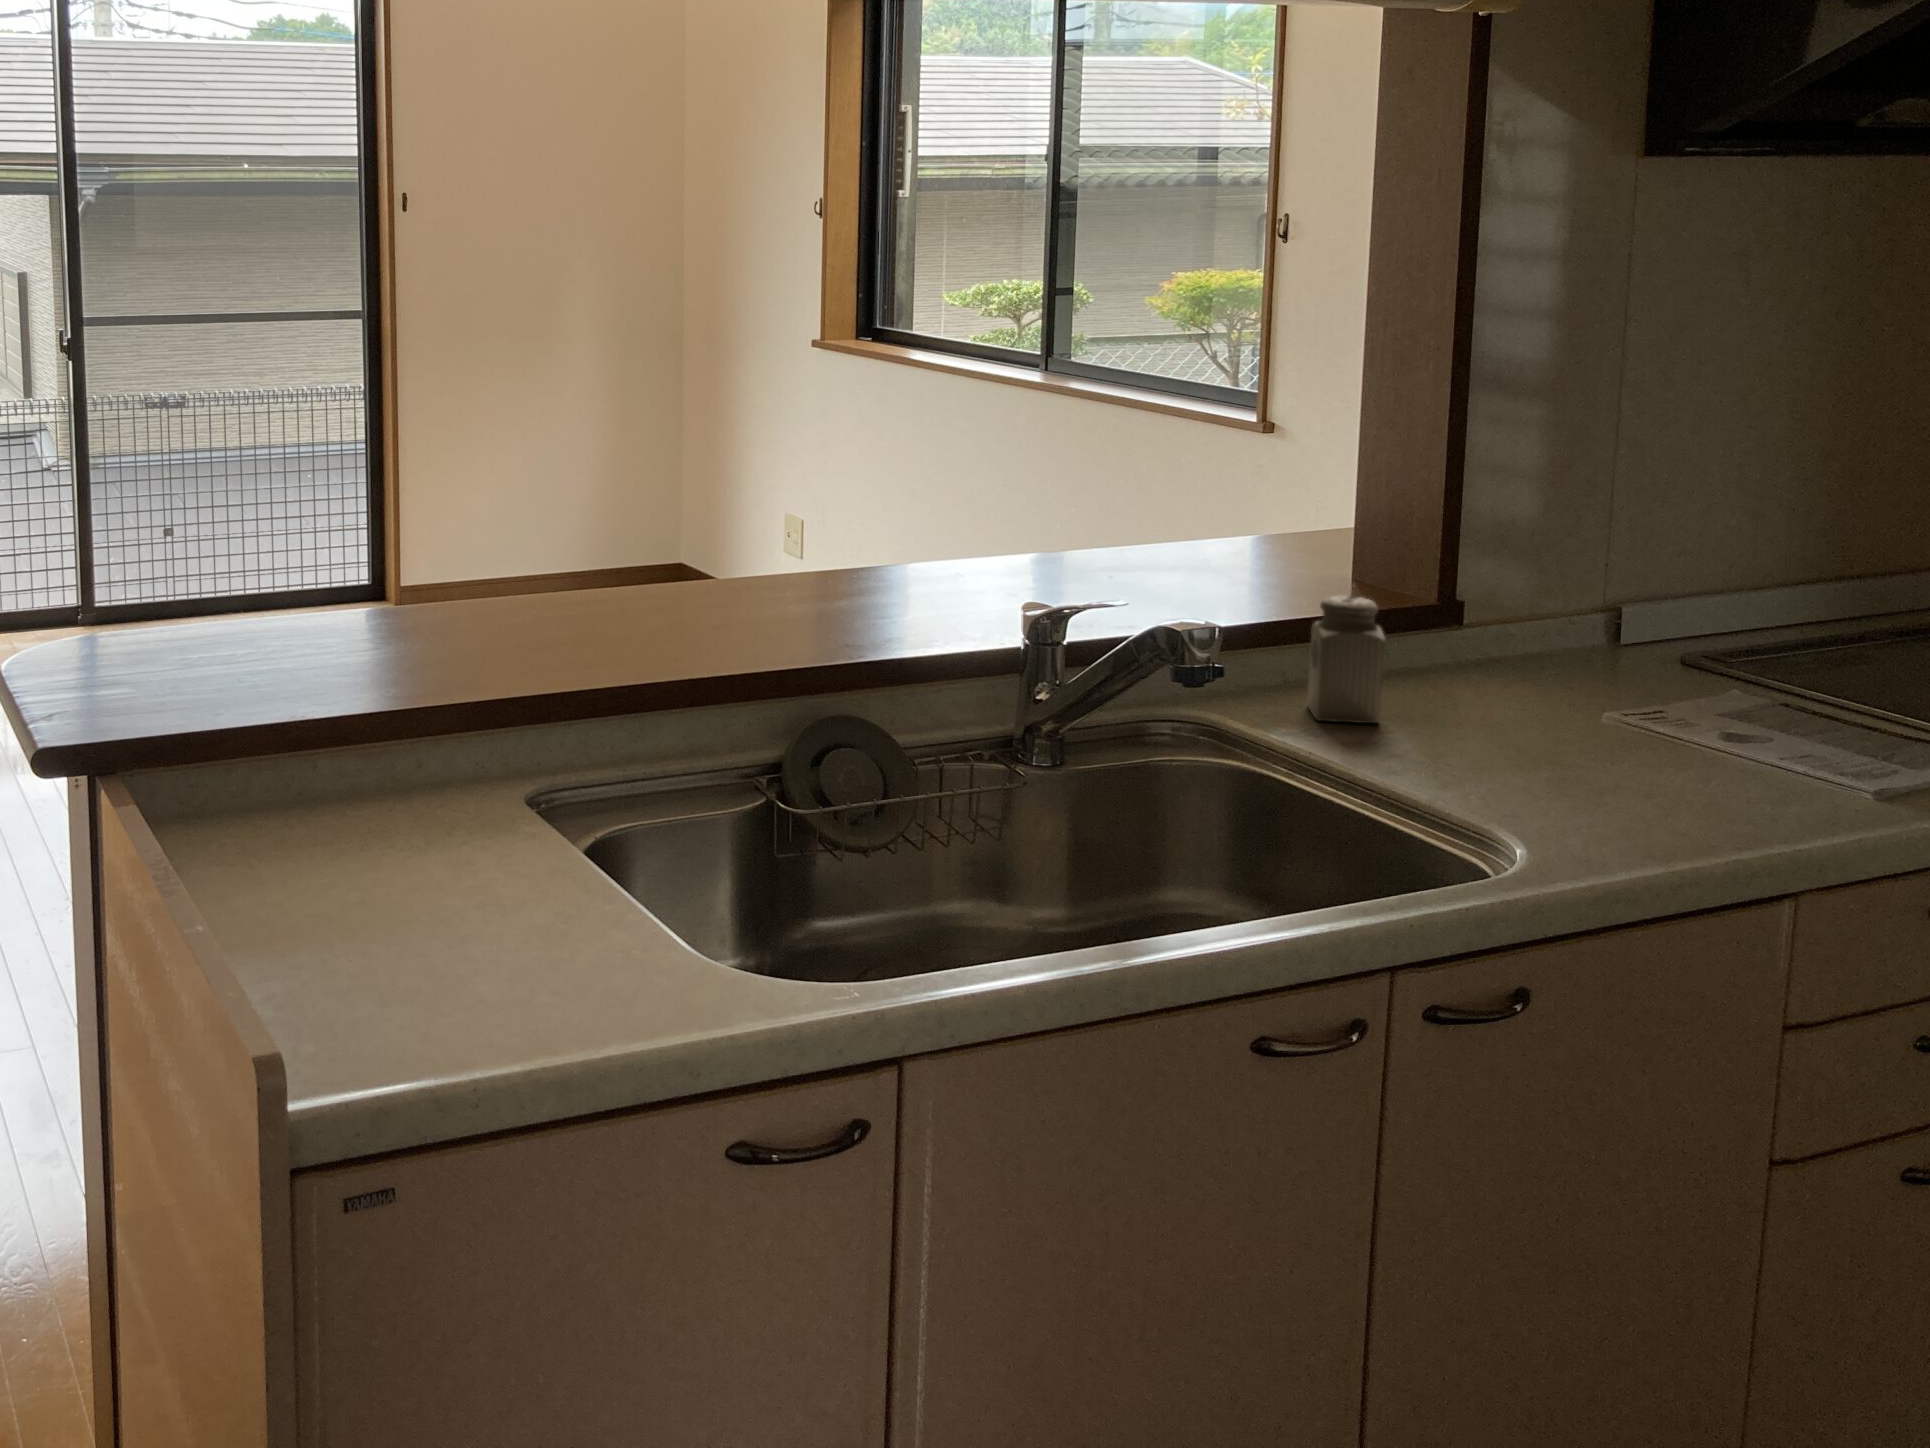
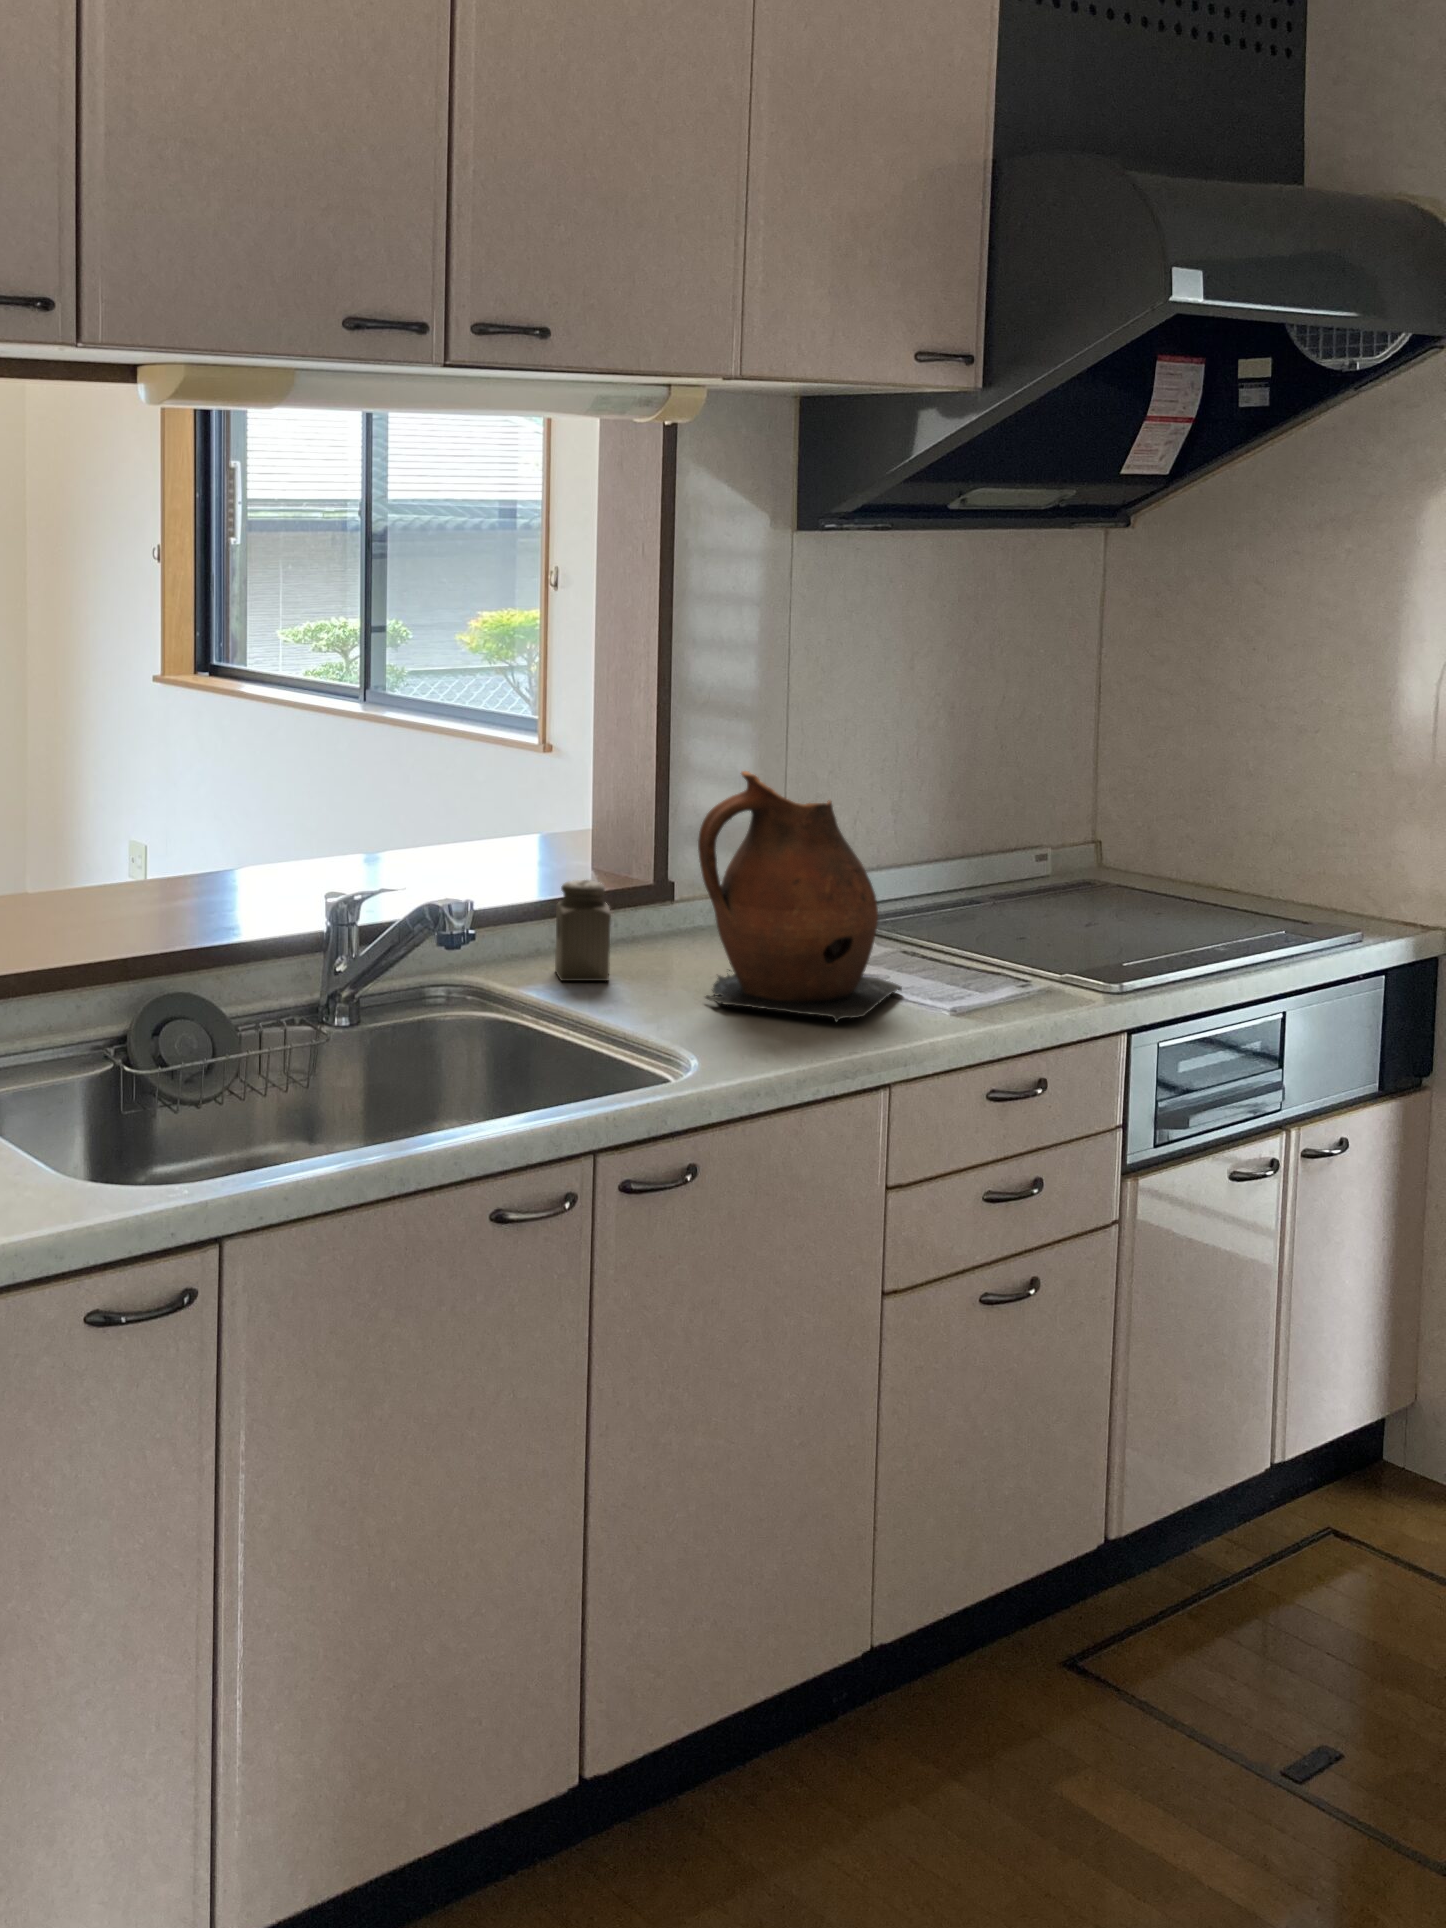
ceramic pitcher: none [1510,465,1782,799] -> present [698,771,902,1022]

